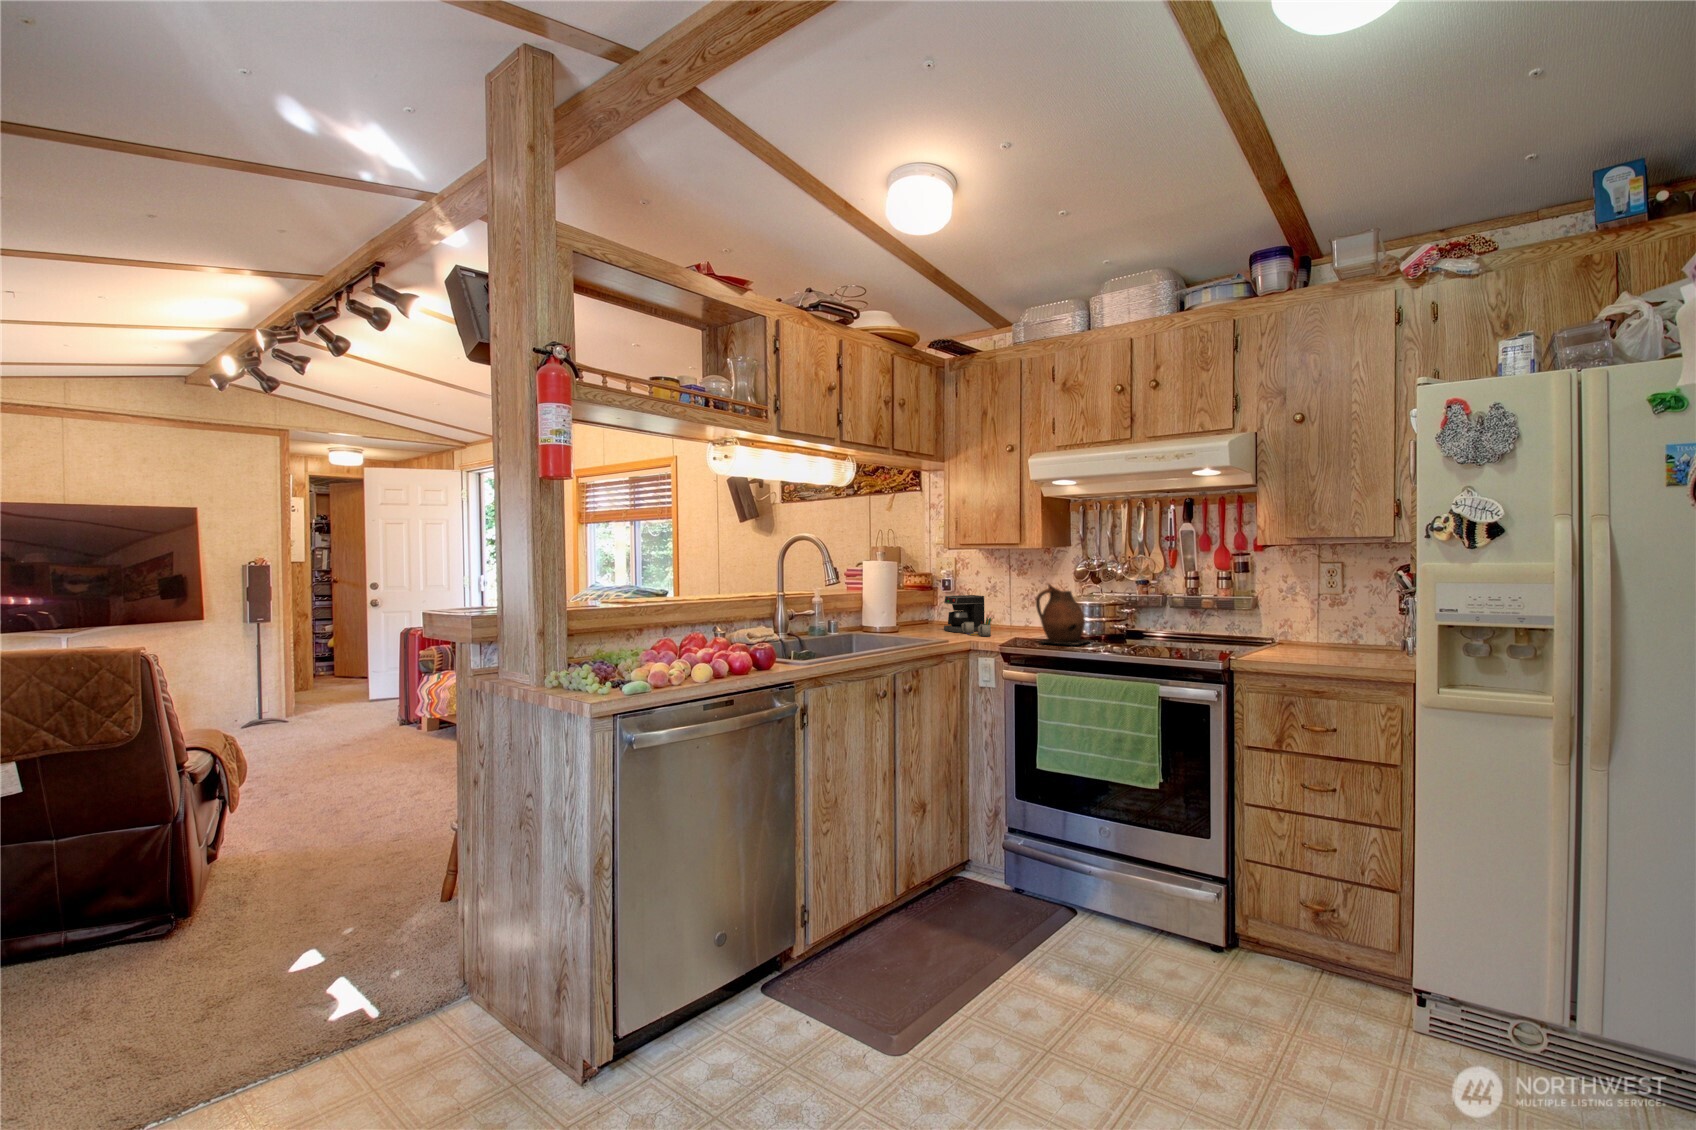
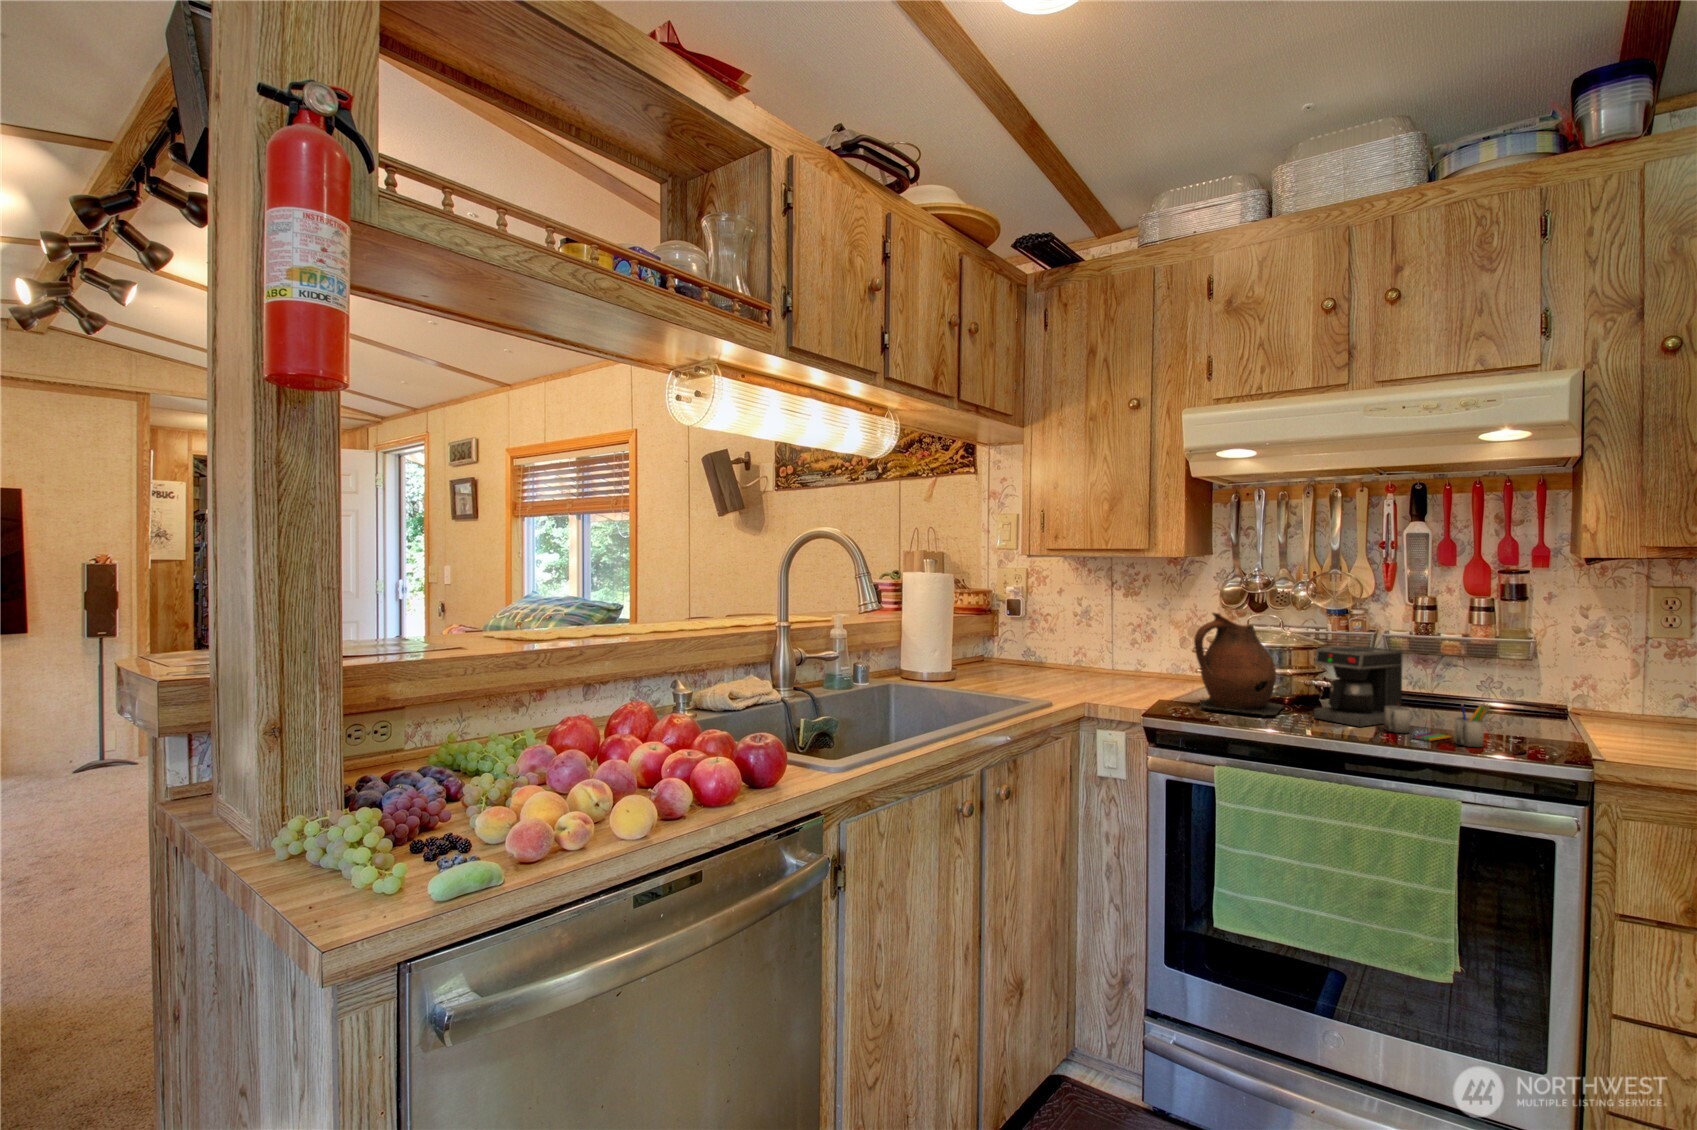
coffee maker: present [944,595,993,636] -> present [1314,646,1490,747]

